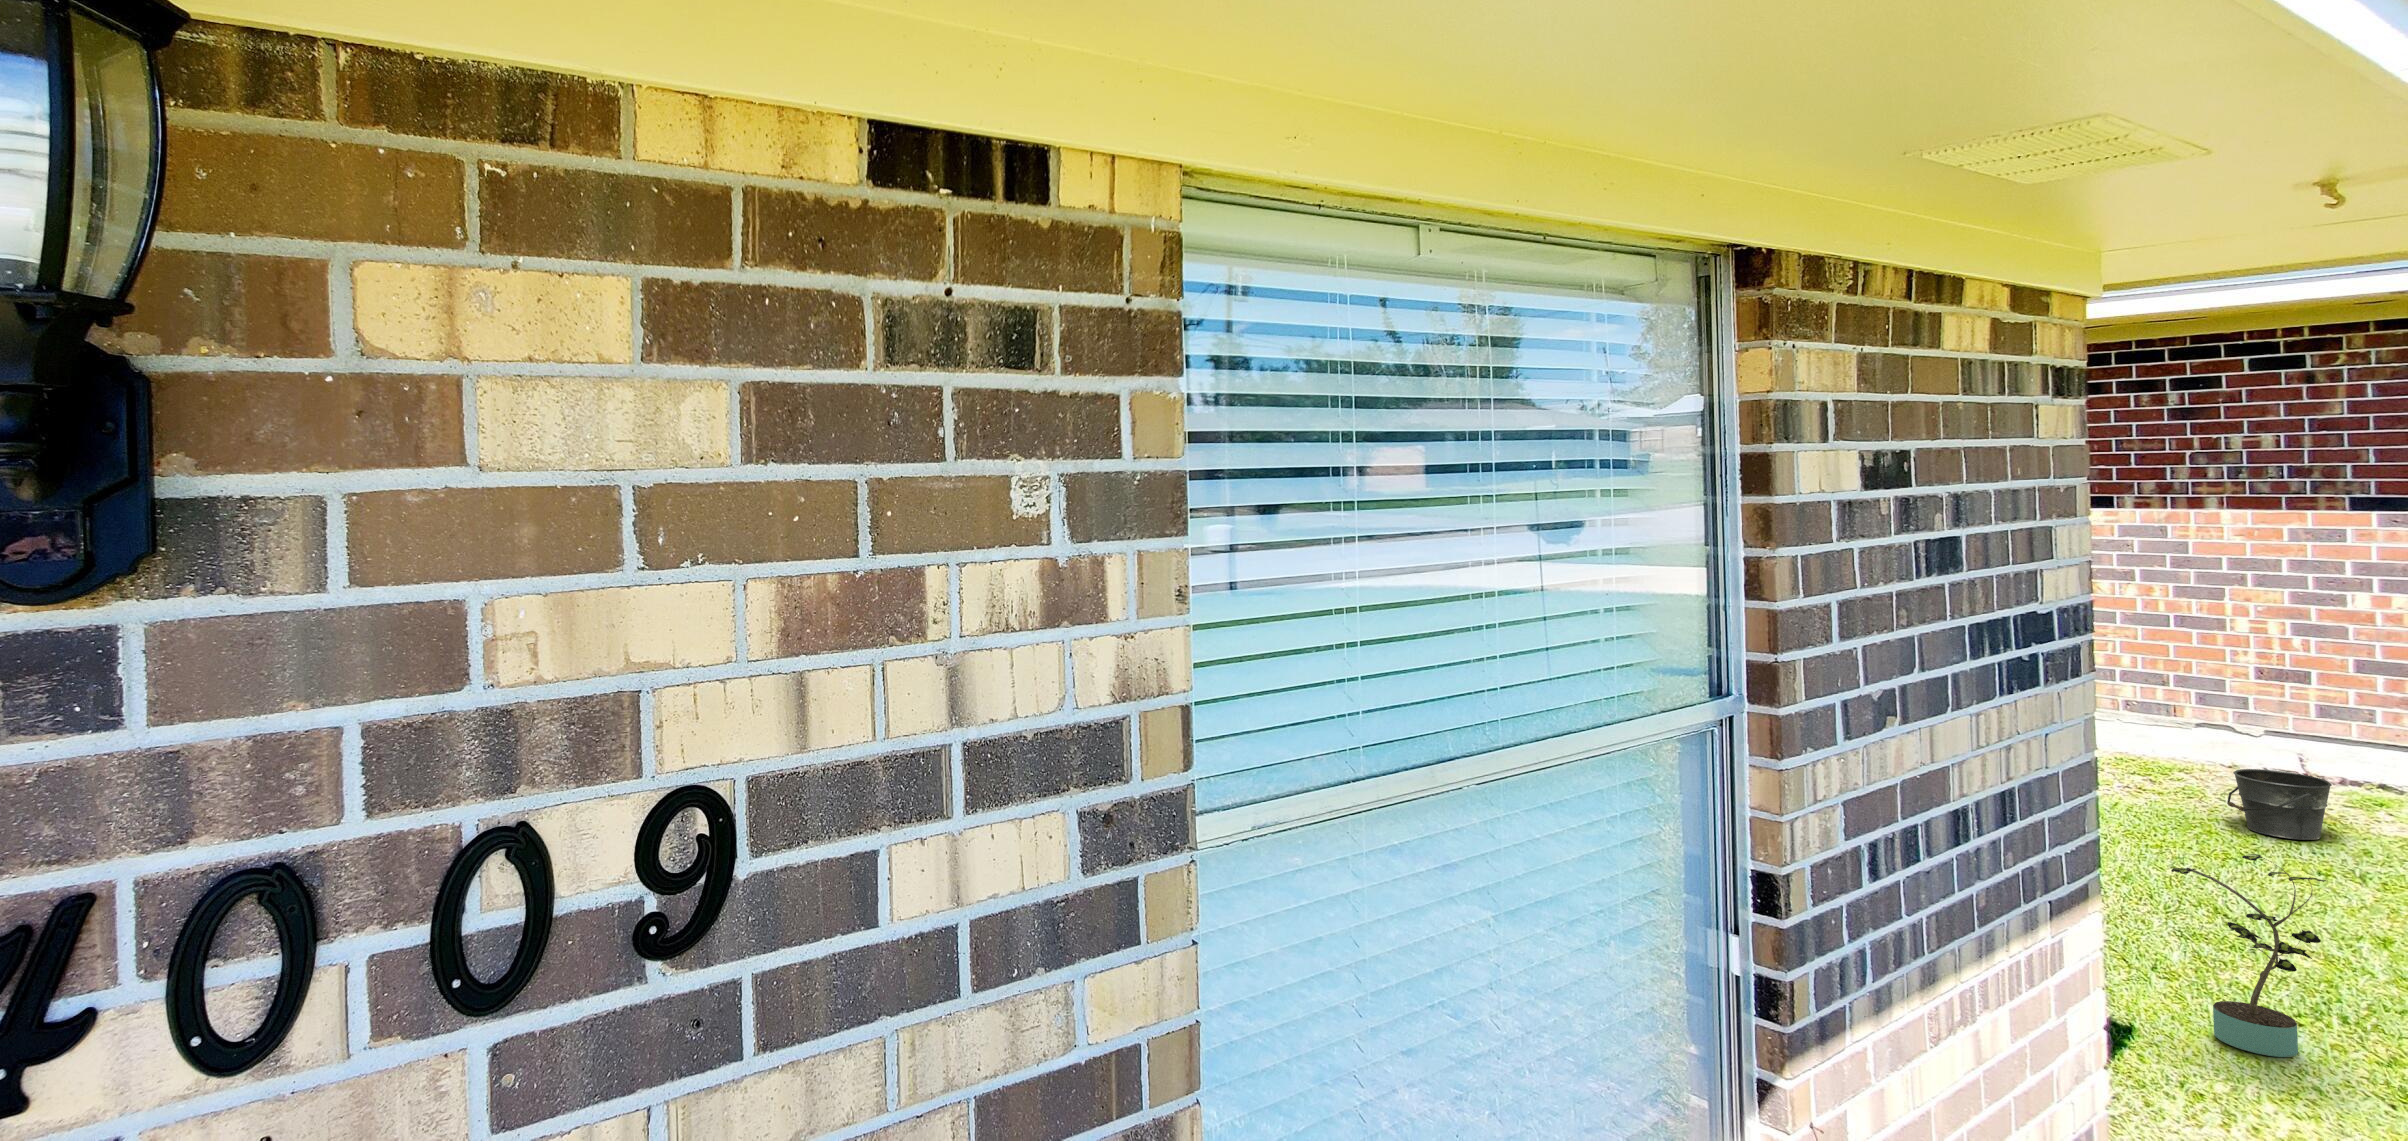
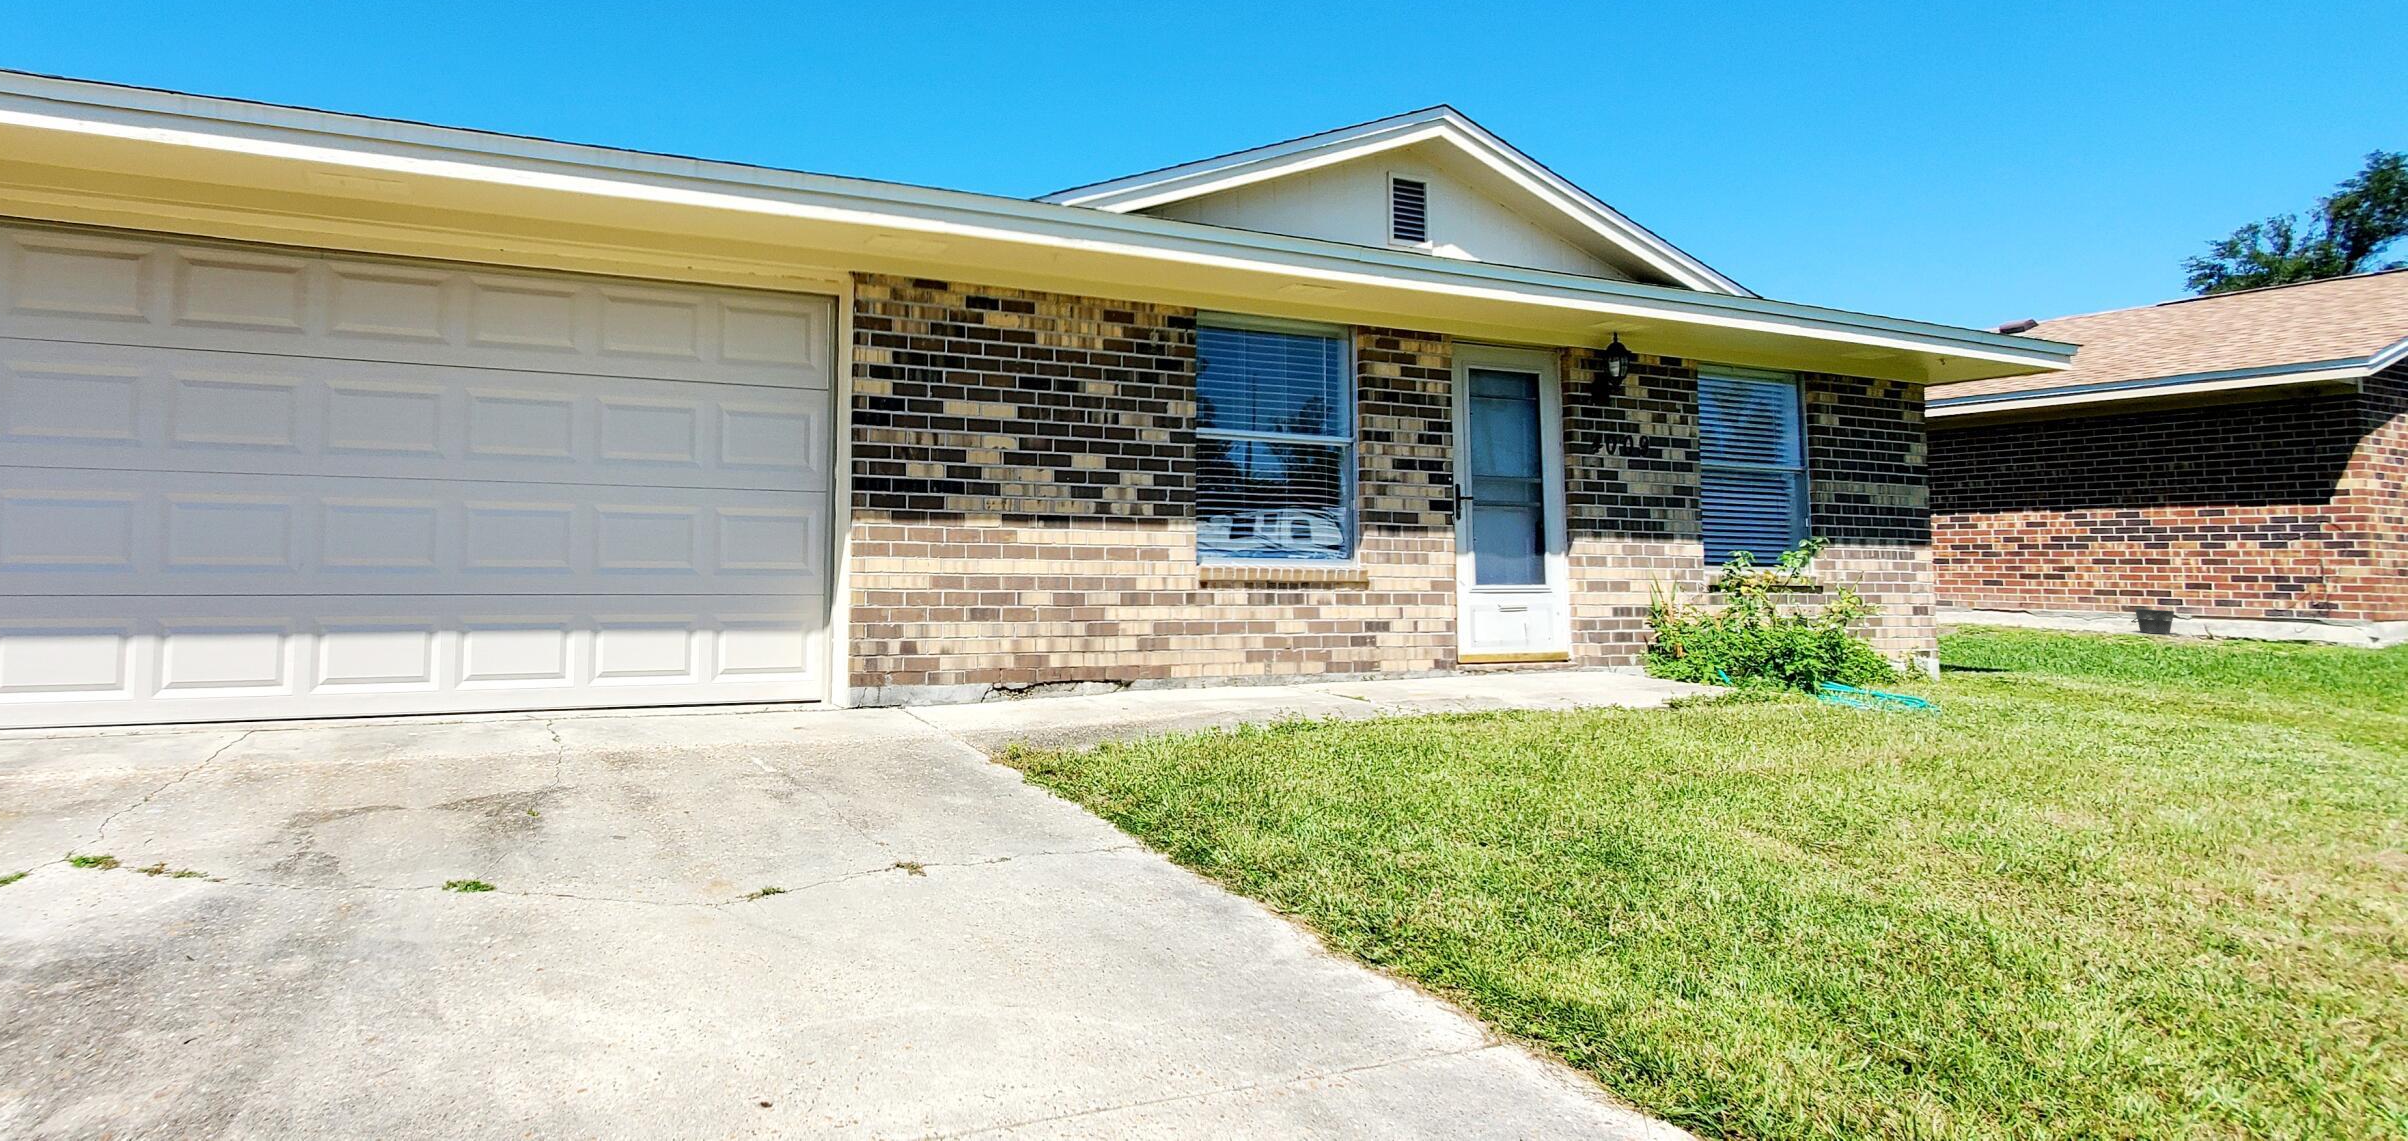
potted plant: present [2172,854,2326,1057] -> none [2030,588,2079,650]

